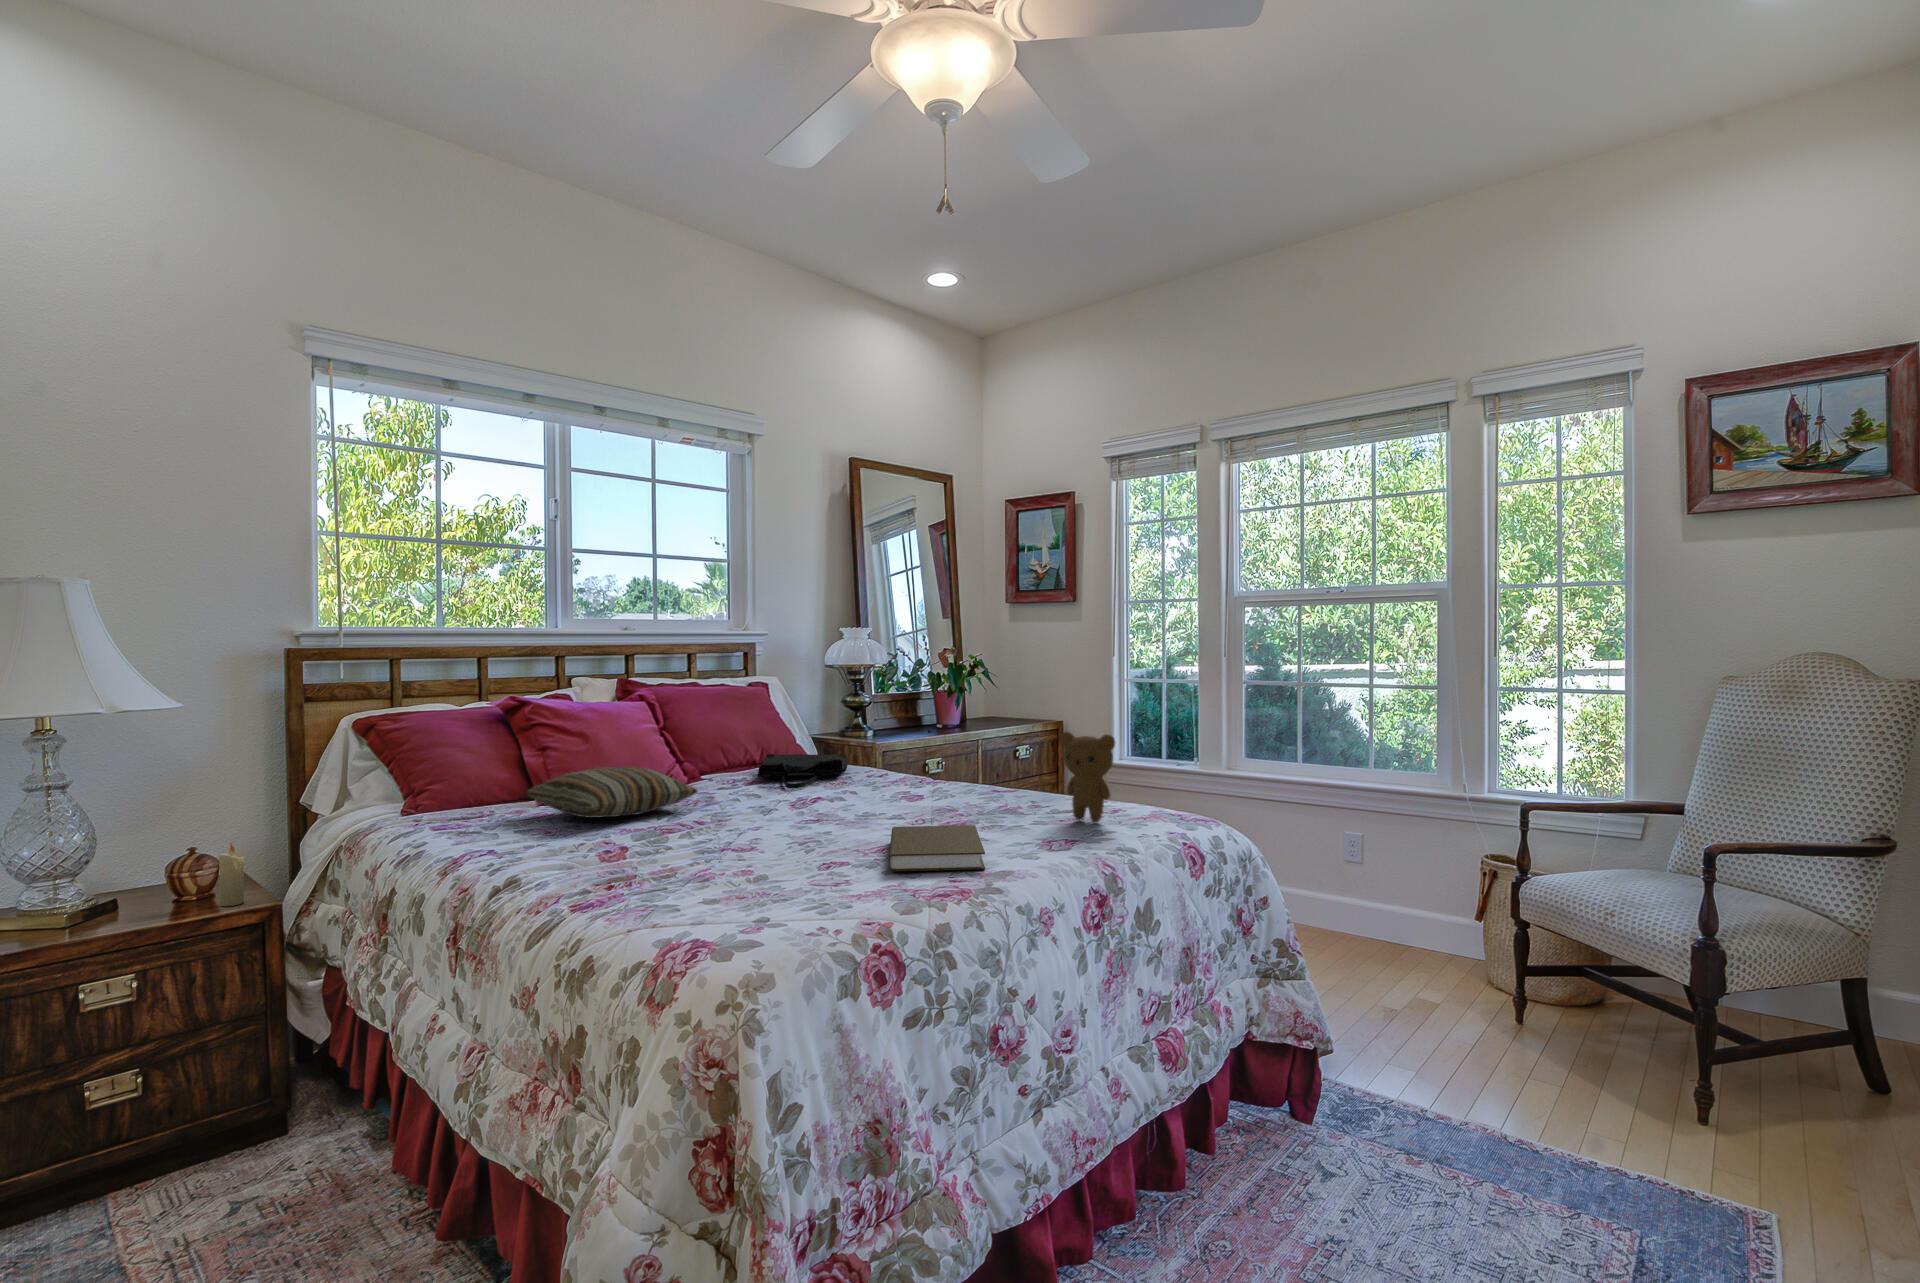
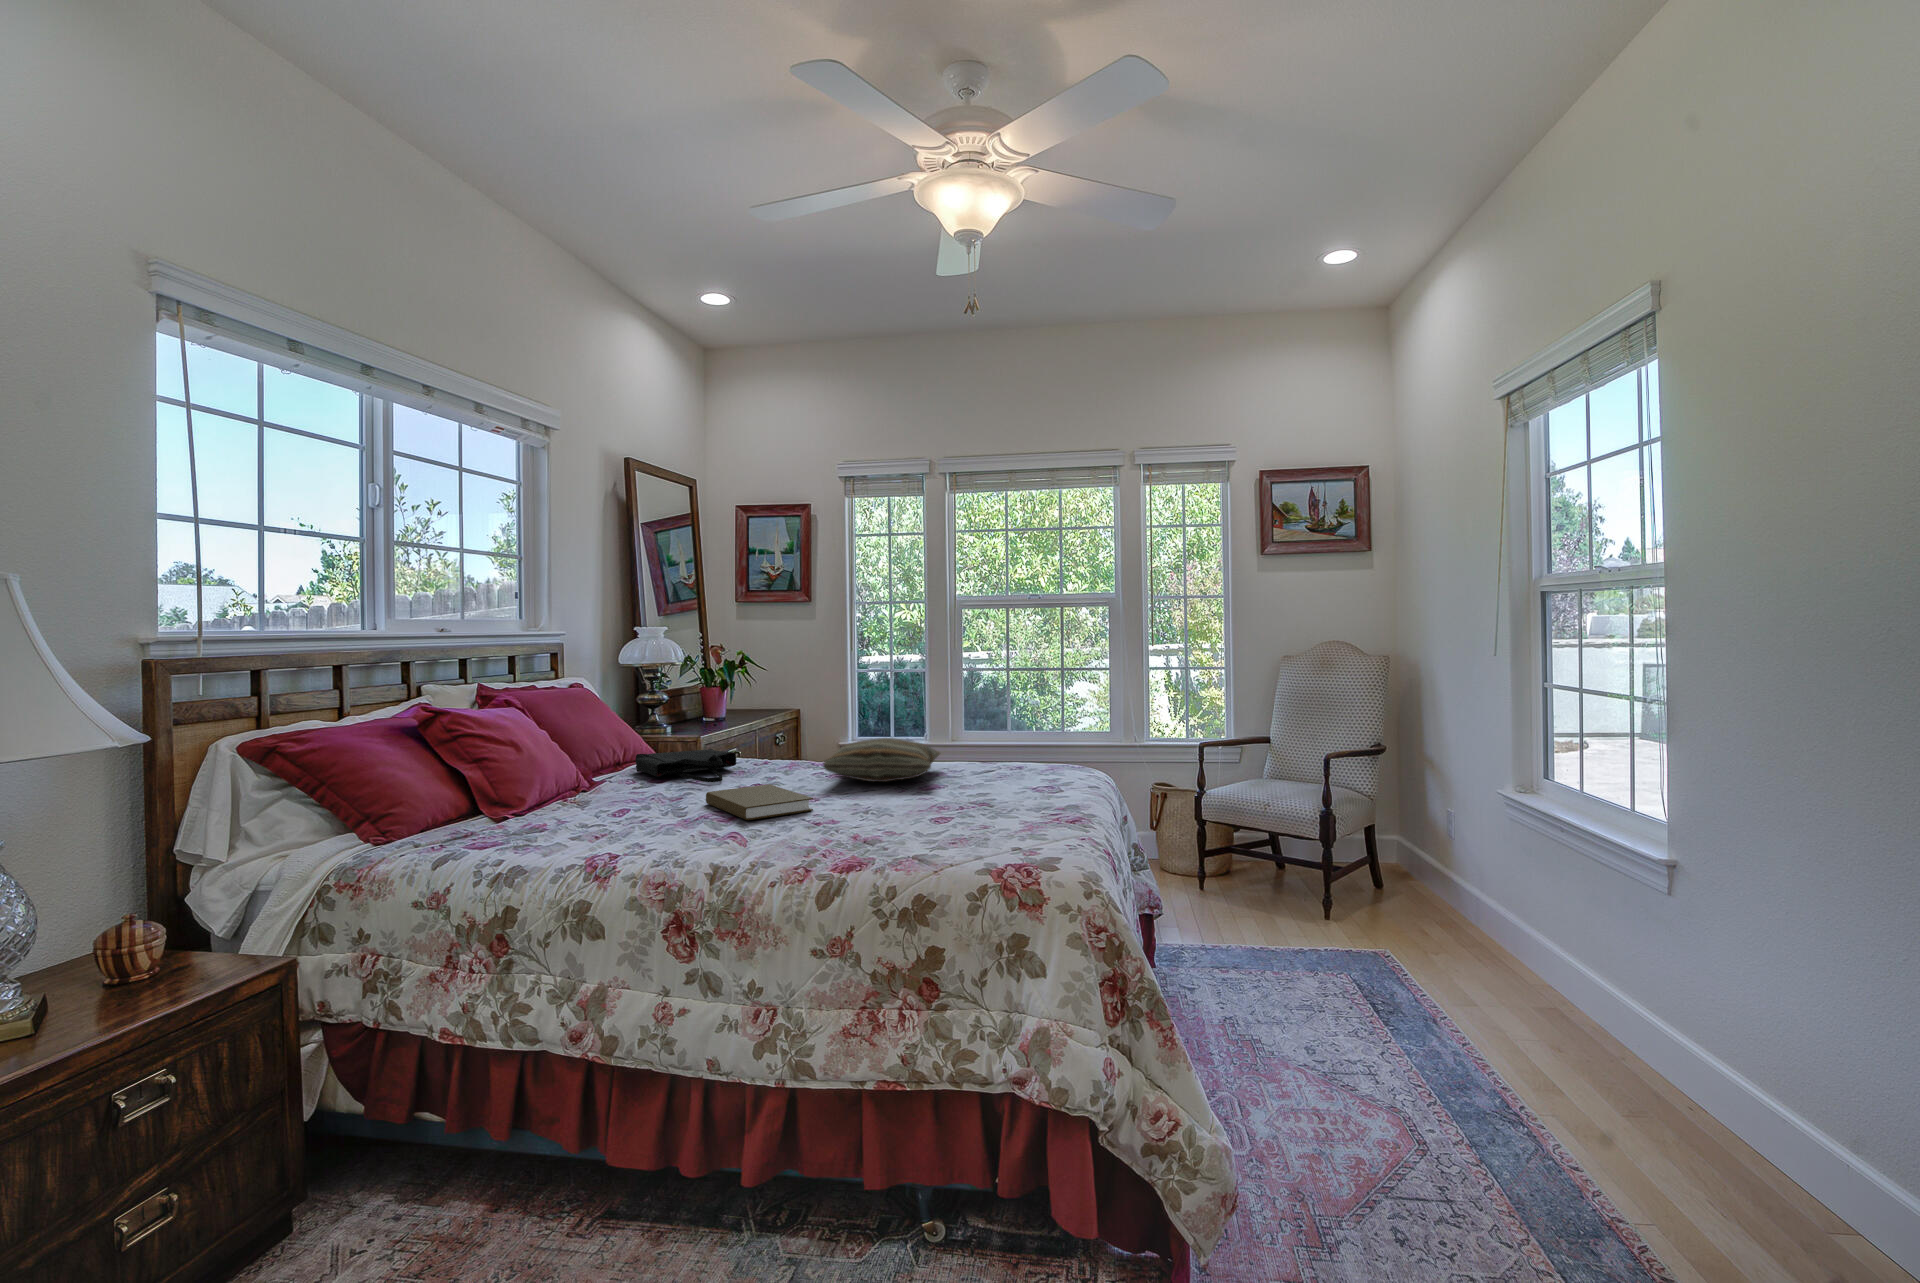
teddy bear: present [1060,732,1115,823] -> none [1008,709,1058,778]
pillow: present [526,767,698,818] -> present [823,738,940,782]
book: present [889,825,985,871] -> present [706,784,813,820]
candle: present [218,843,244,906] -> none [101,920,141,1009]

